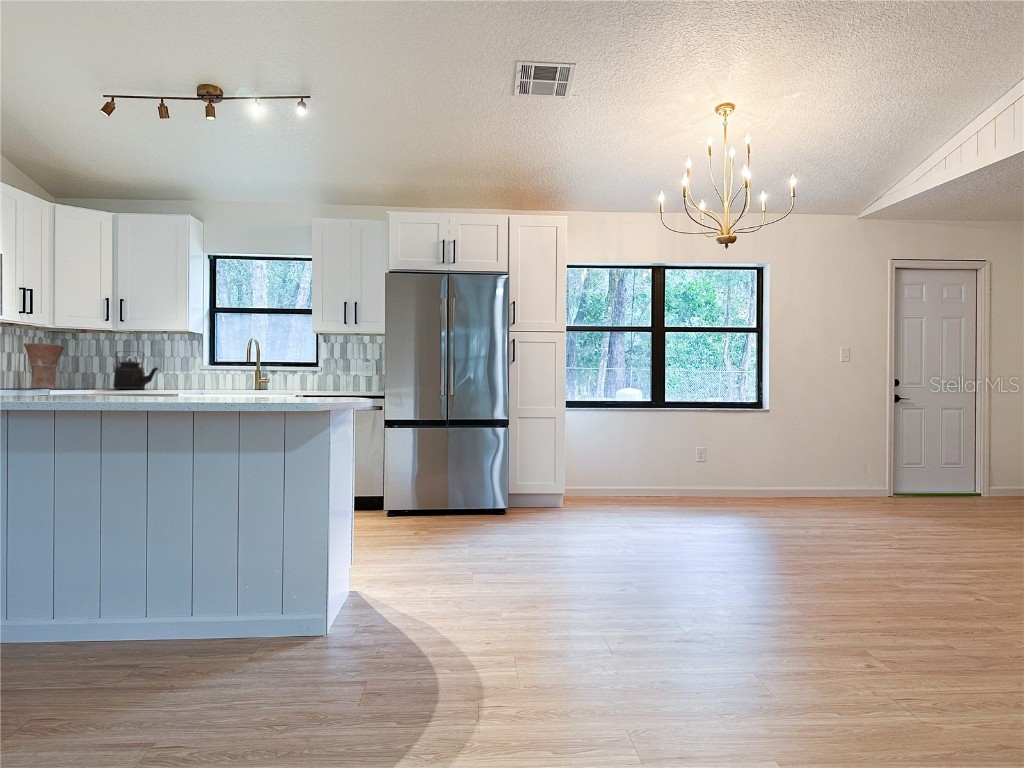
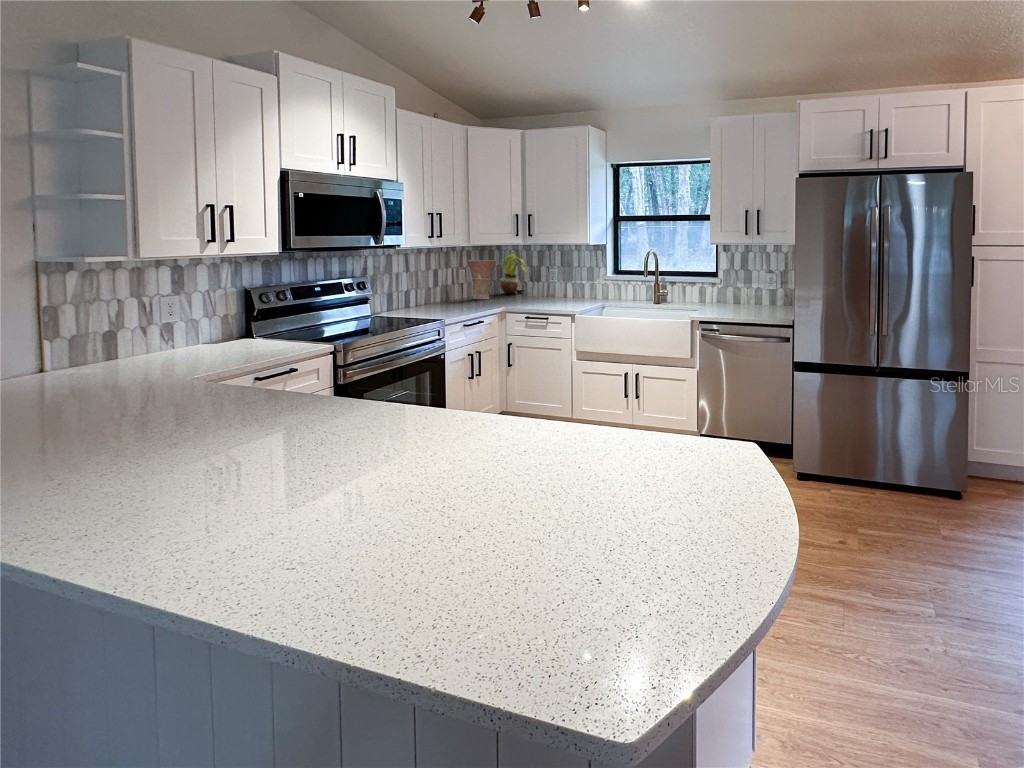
potted plant: none [74,341,110,386] -> present [500,252,527,294]
kettle: present [113,351,158,389] -> none [534,266,570,301]

